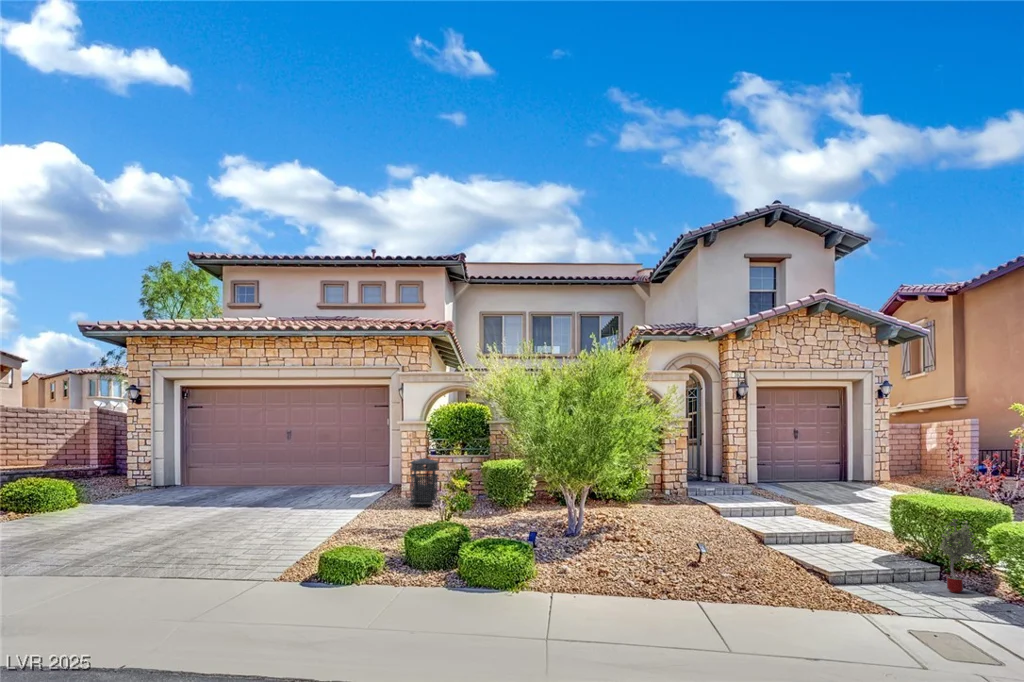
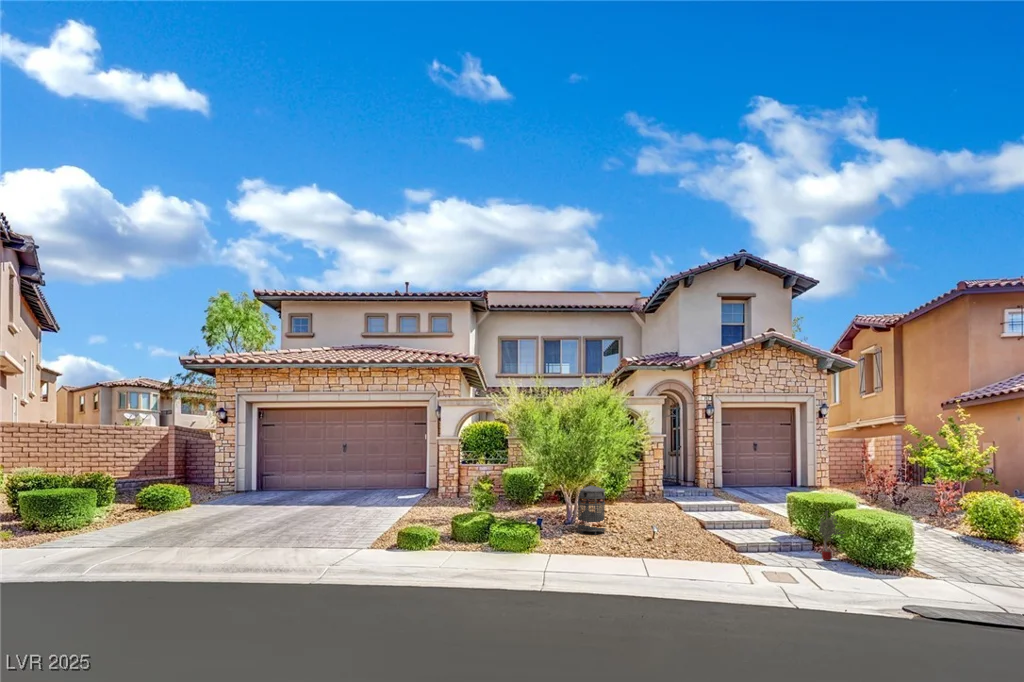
trash can: present [410,458,439,507] -> present [577,486,605,535]

